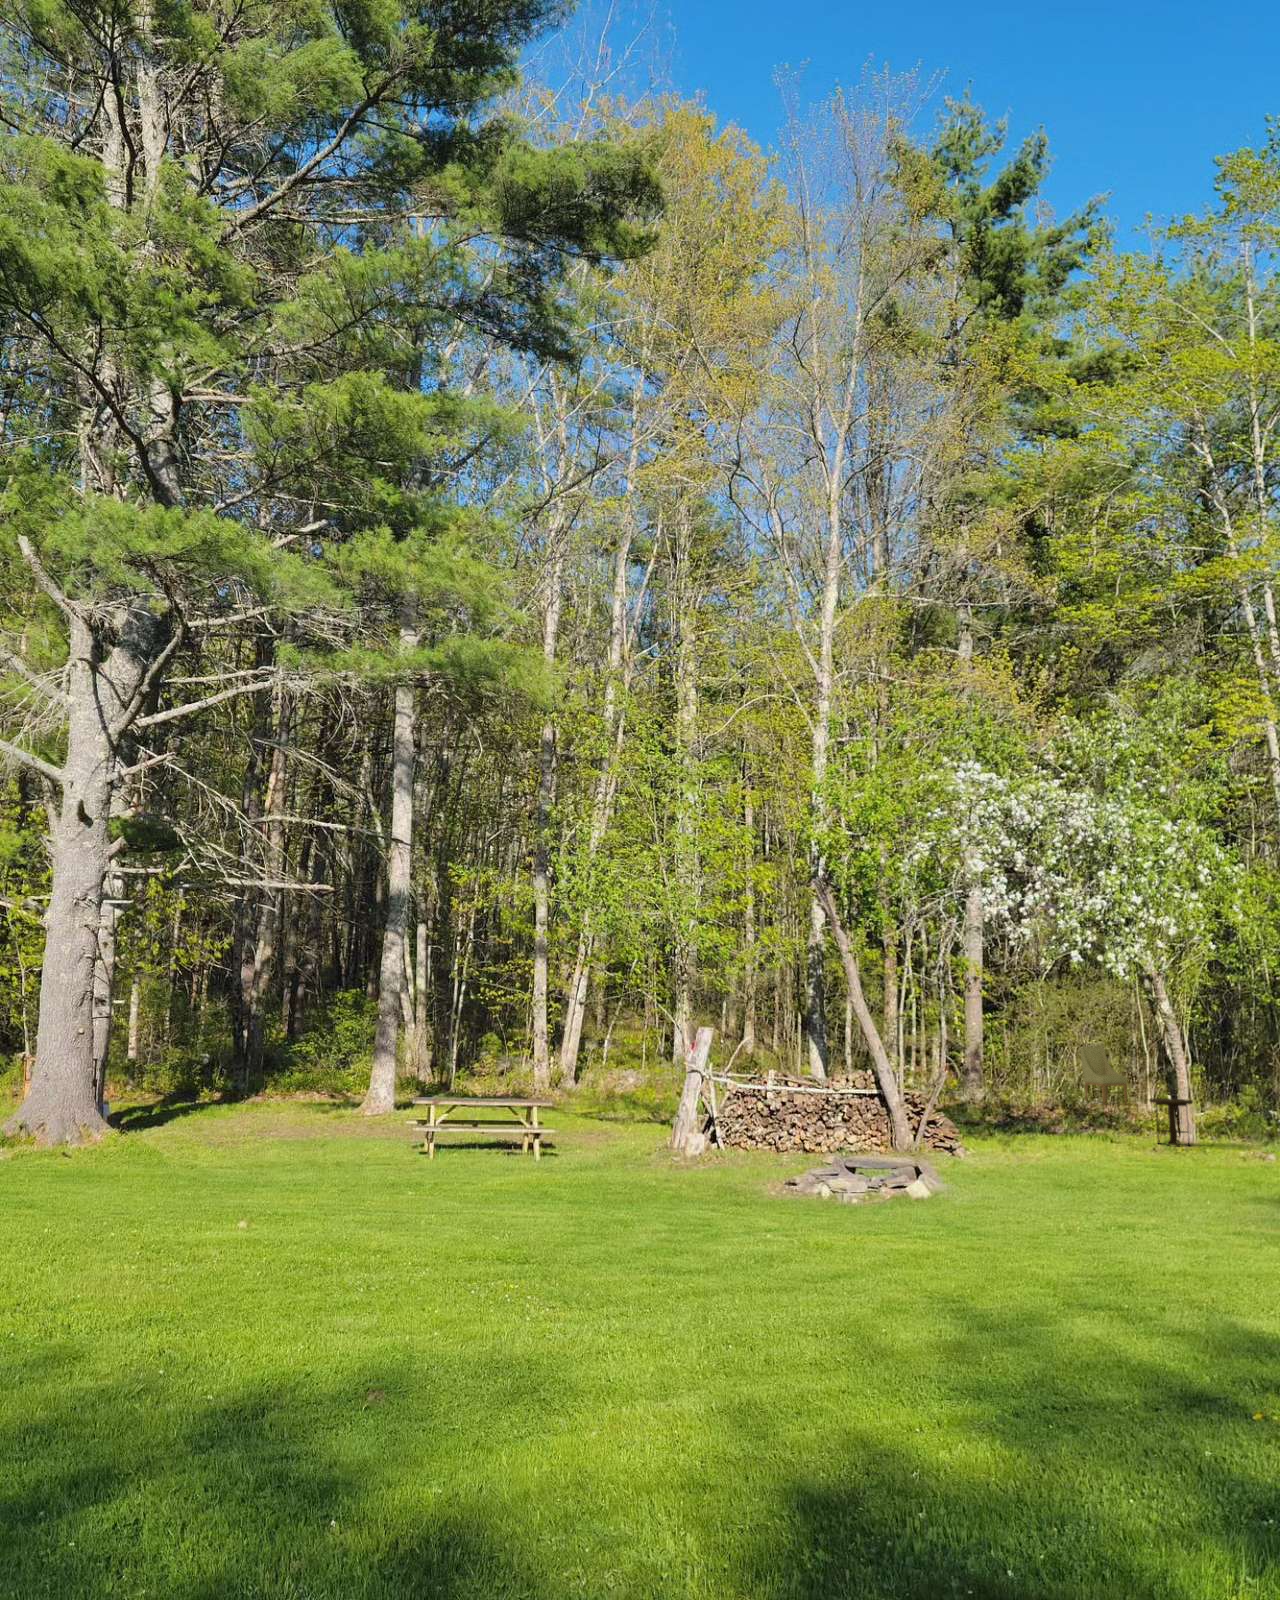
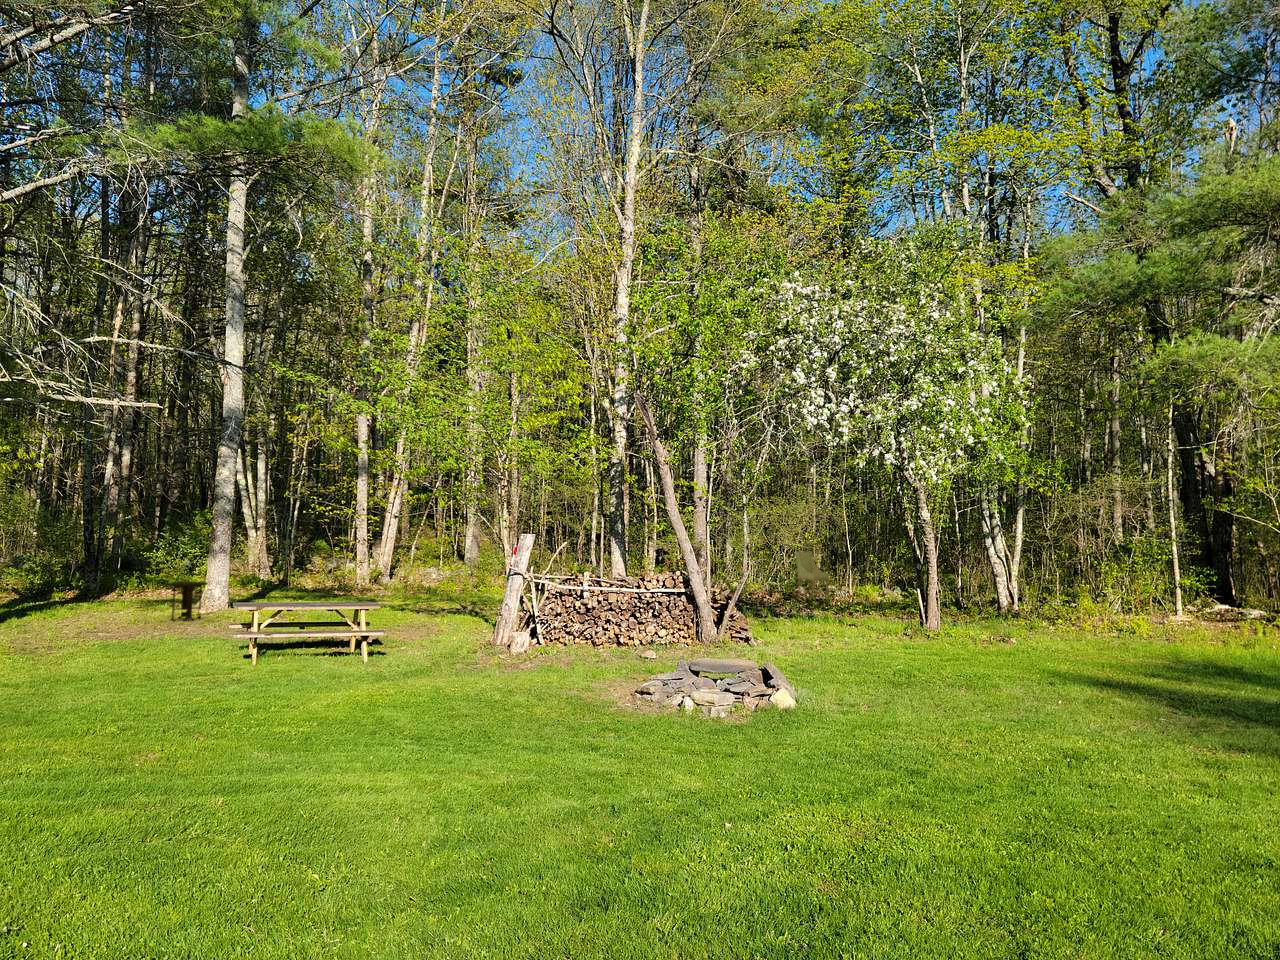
side table: present [1150,1098,1193,1146] -> present [168,582,208,621]

